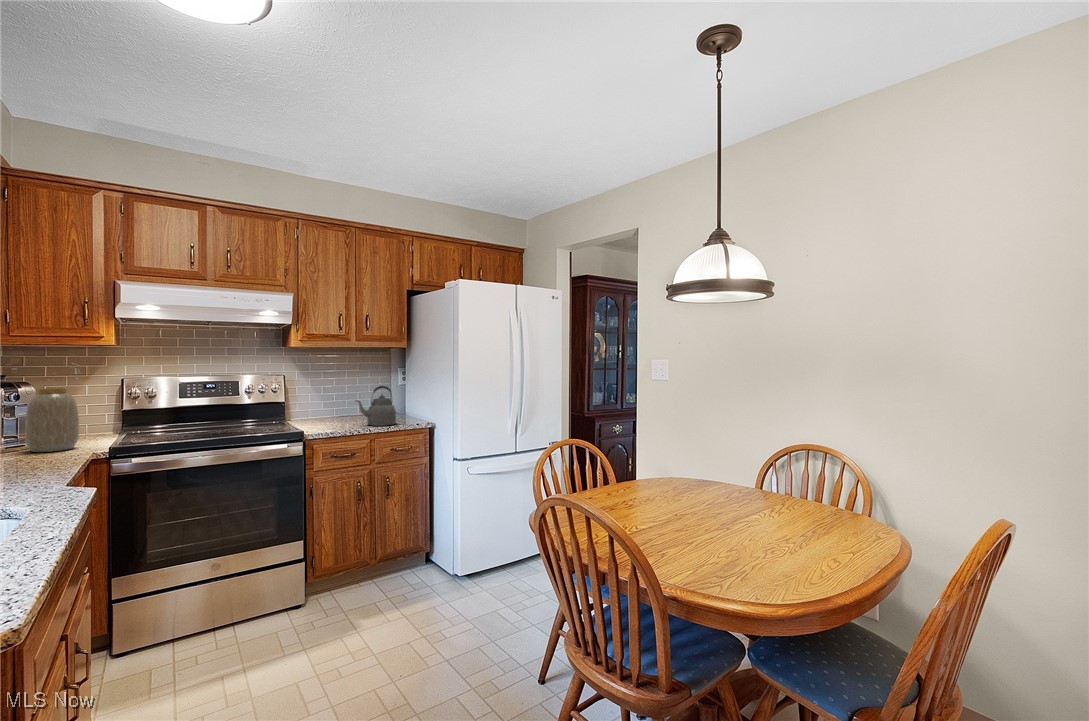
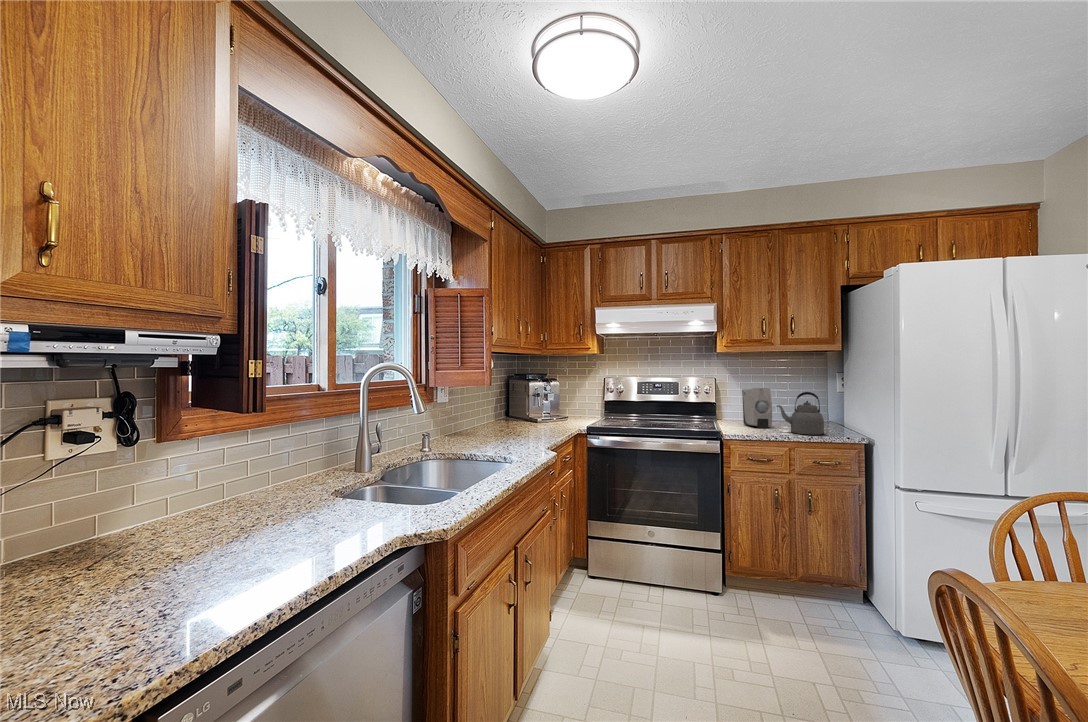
soap dispenser: none [316,384,348,425] -> present [742,388,772,428]
vase: present [25,388,79,452] -> none [548,383,573,425]

